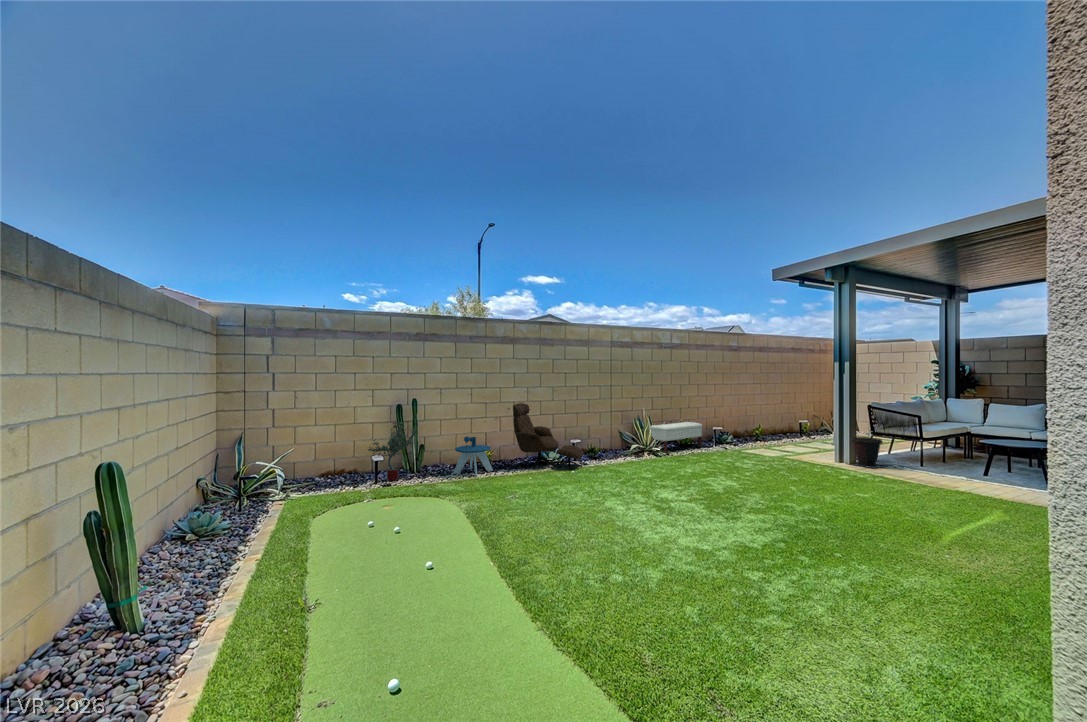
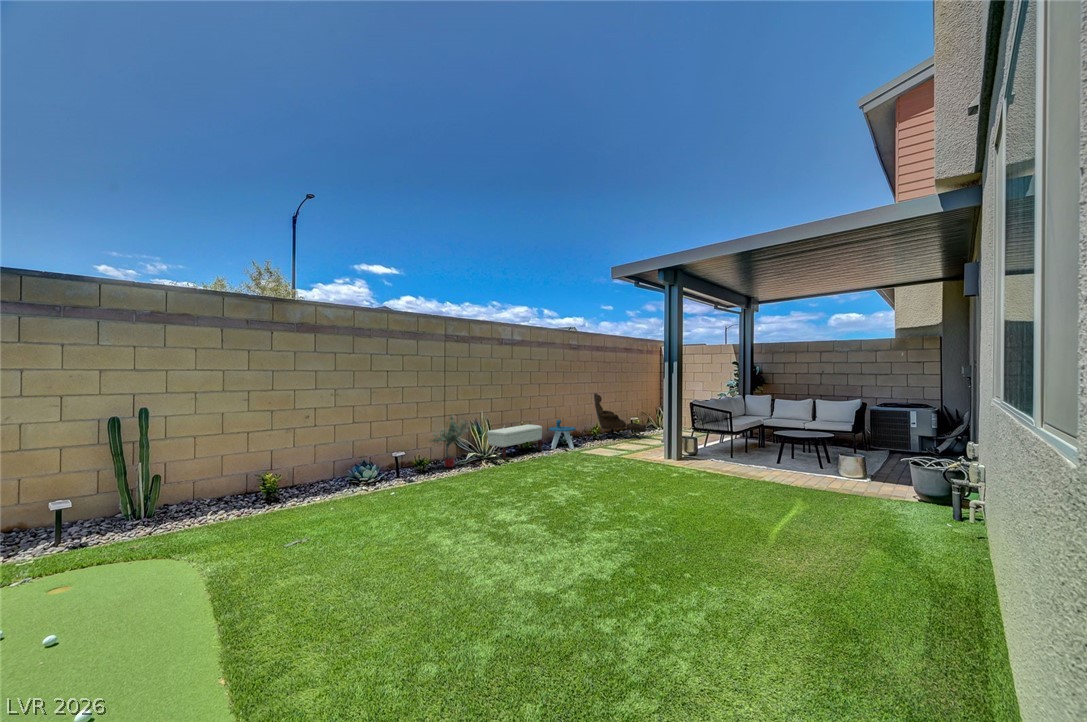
lounge chair: present [513,403,584,469] -> present [594,393,645,440]
potted tree: present [368,422,417,481] -> present [429,415,468,468]
side table: present [453,437,493,477] -> present [549,420,576,449]
bucket: present [851,437,884,468] -> none [678,433,708,463]

